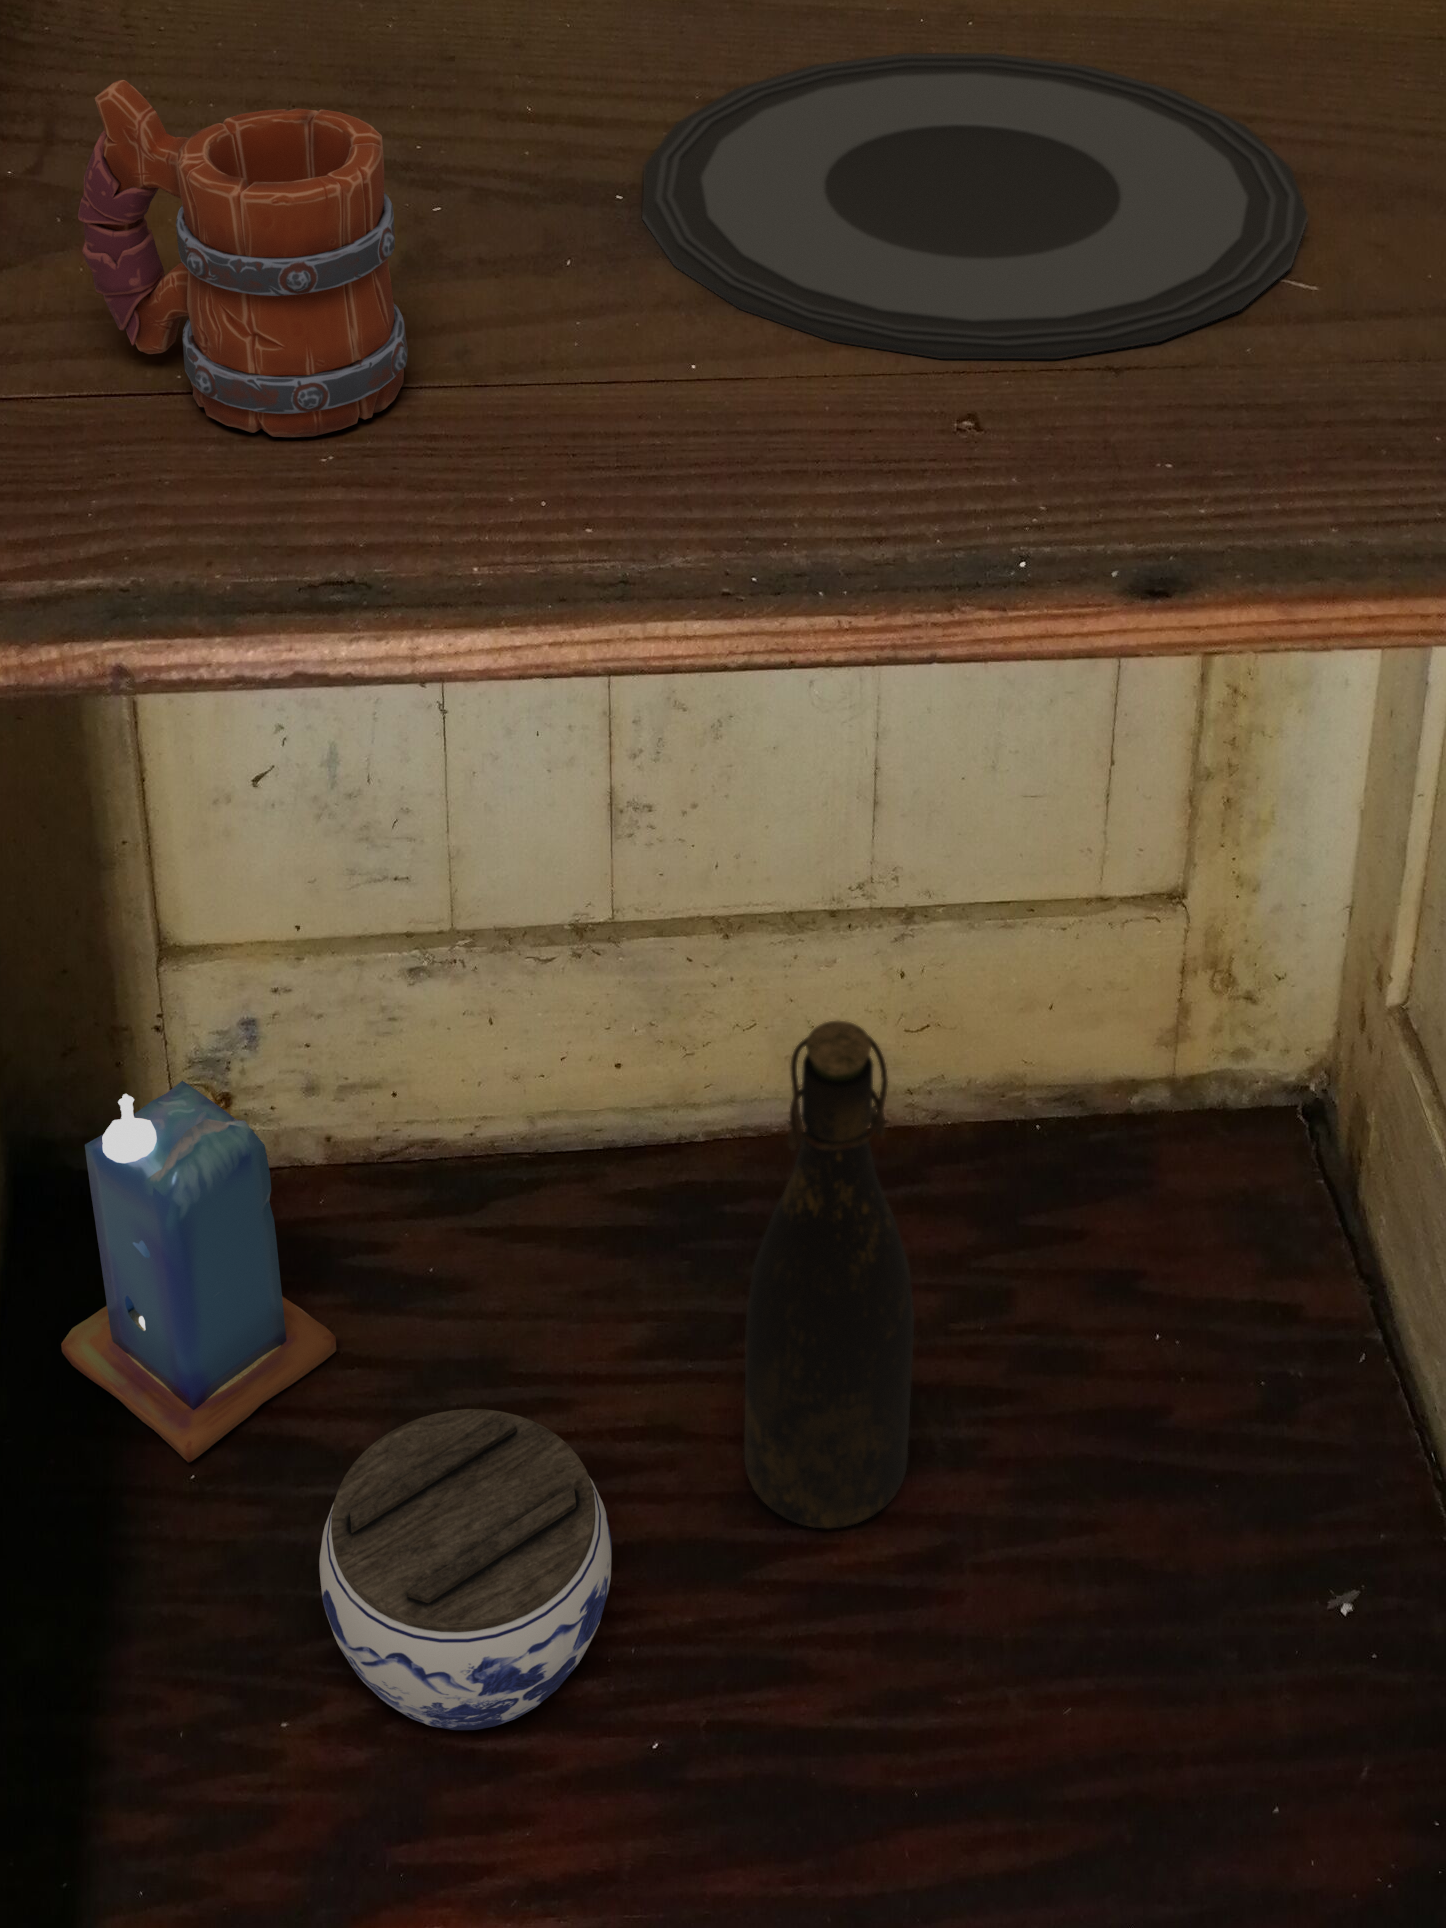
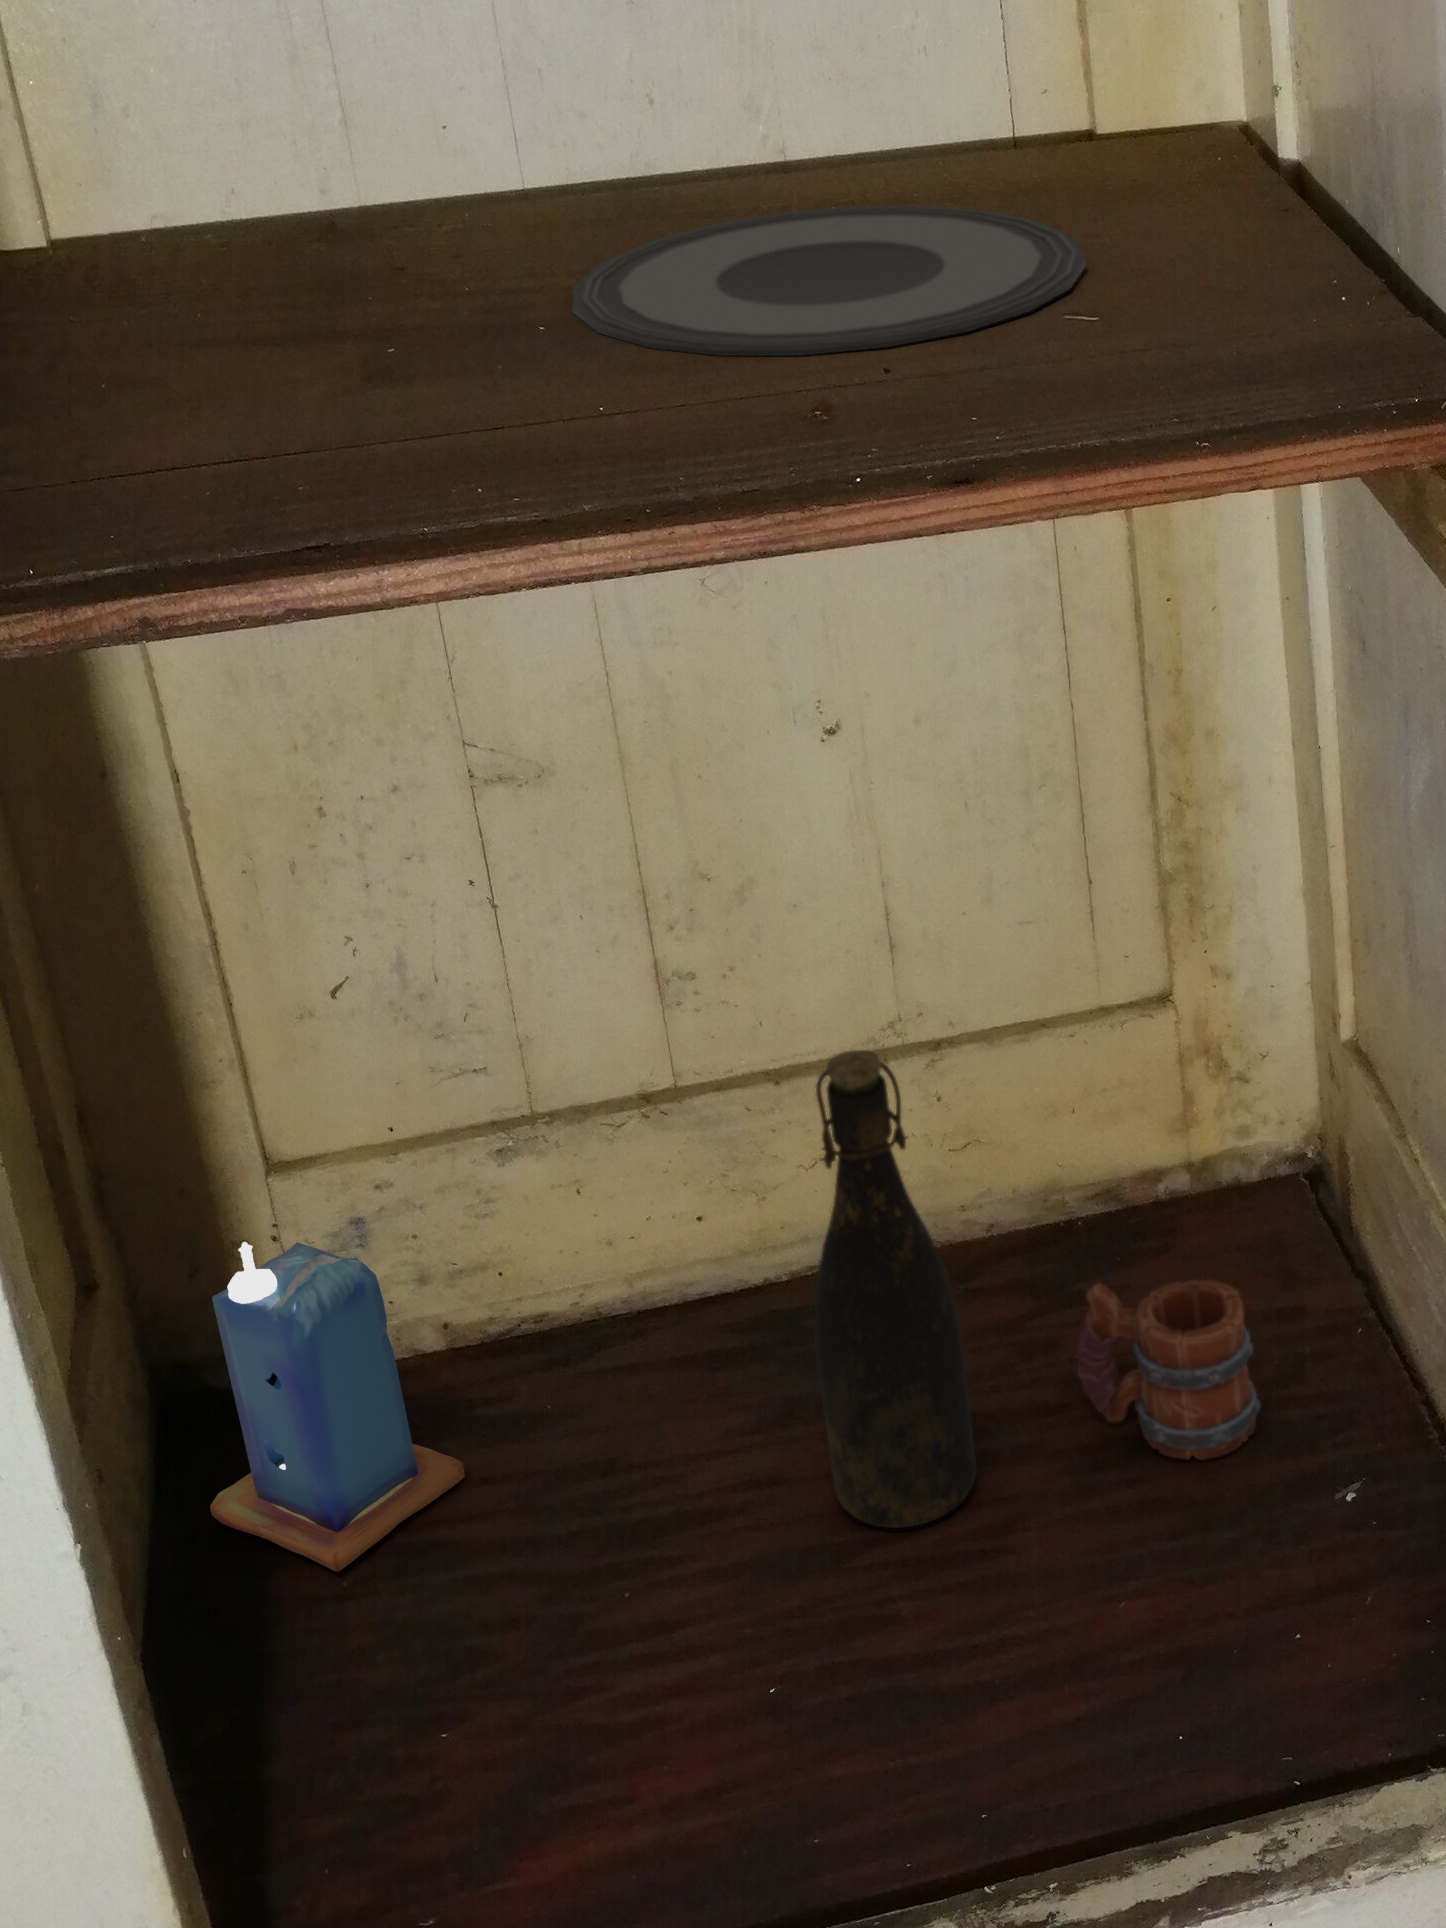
mug: present [78,80,408,437] -> present [1076,1280,1261,1460]
jar: present [319,1409,612,1730] -> none [458,1447,717,1712]

